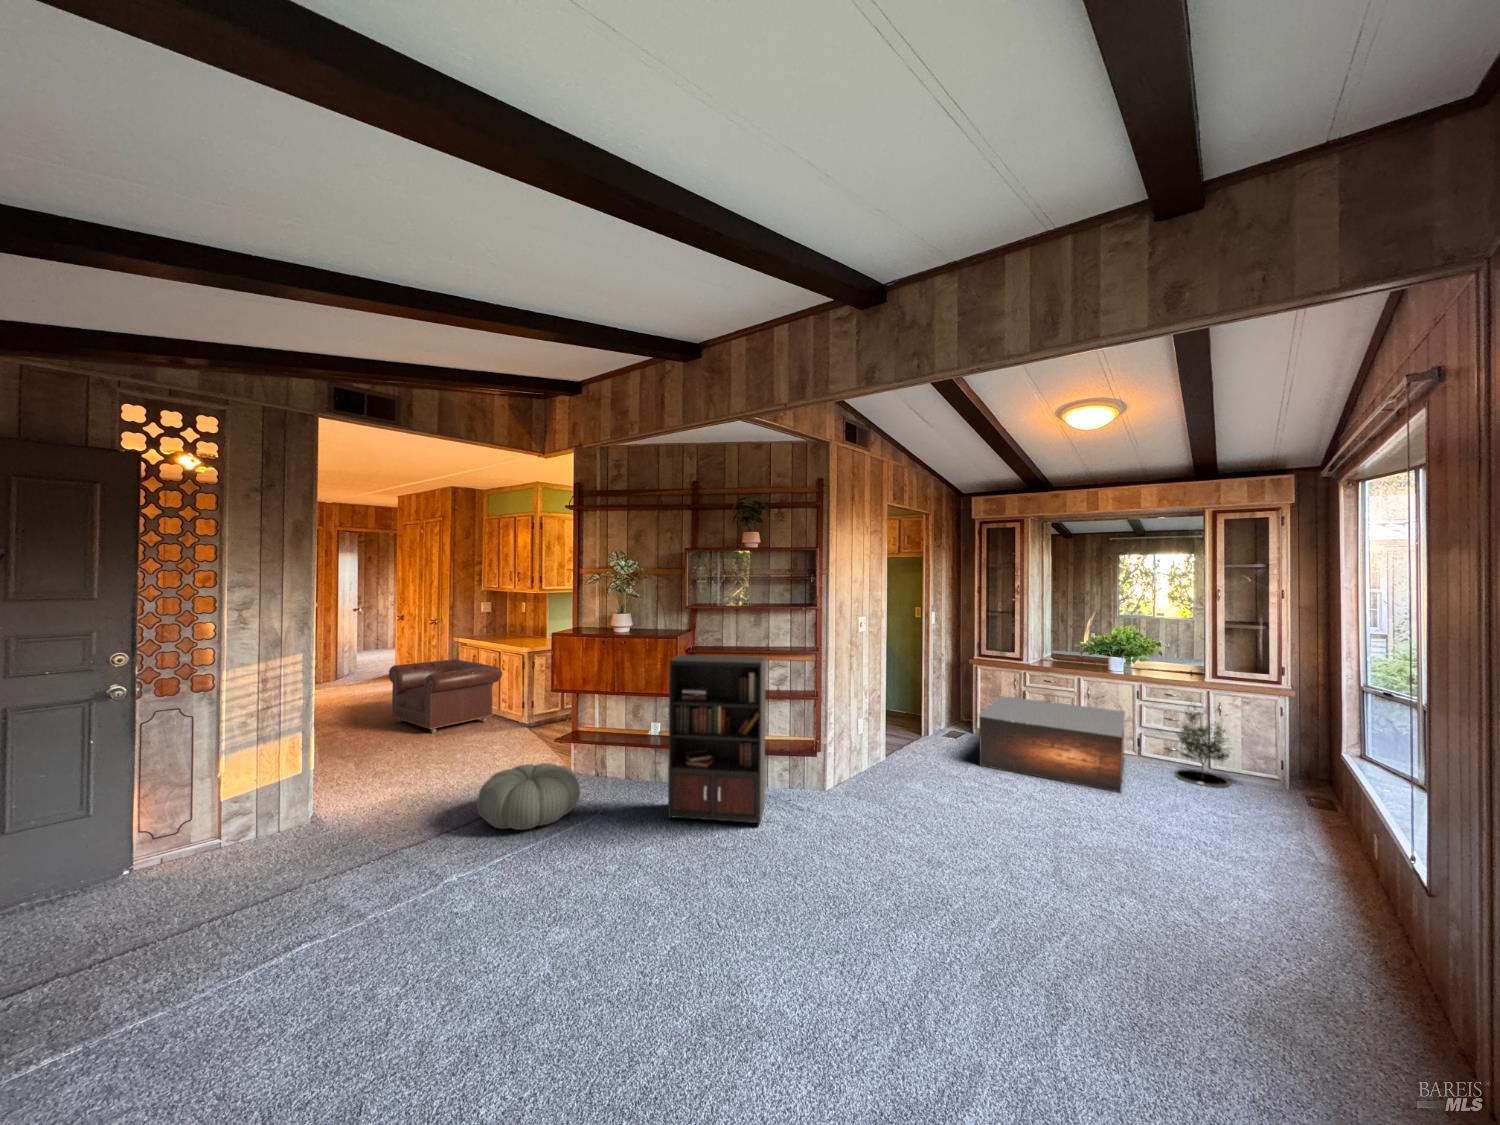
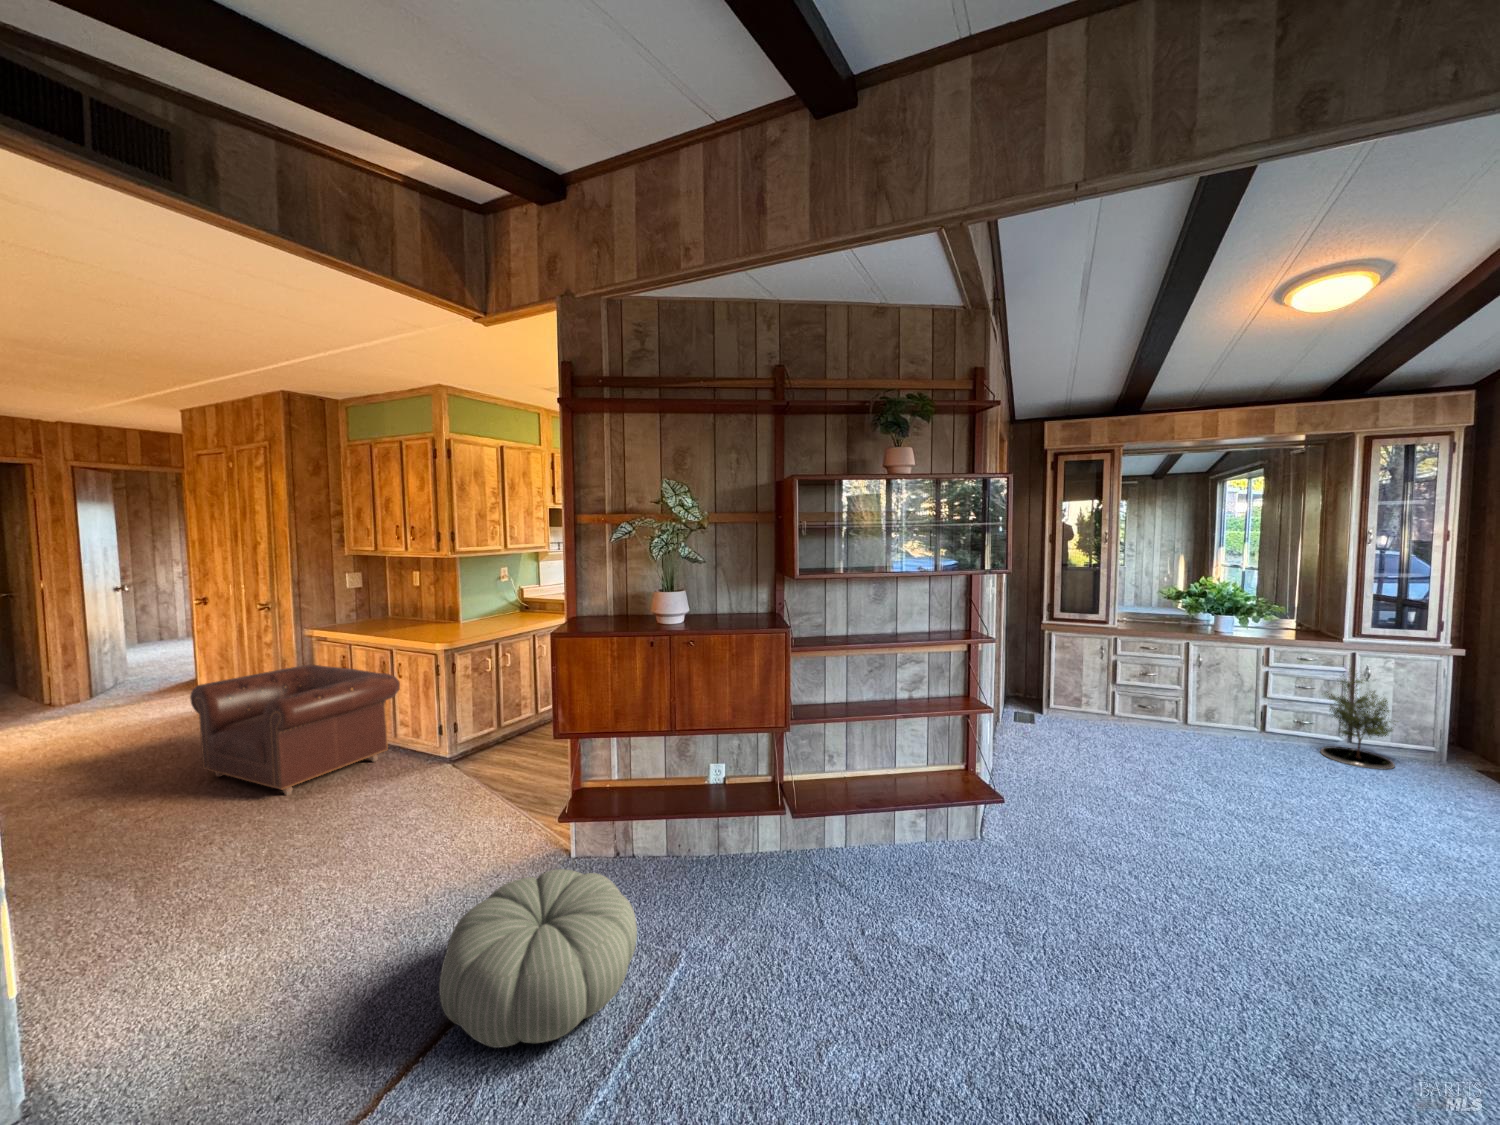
bookcase: present [668,654,792,825] -> none [793,654,968,951]
coffee table: present [979,696,1125,792] -> none [1088,669,1317,792]

